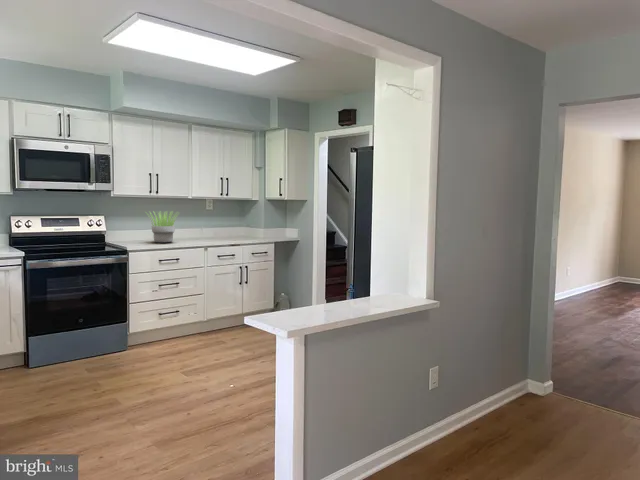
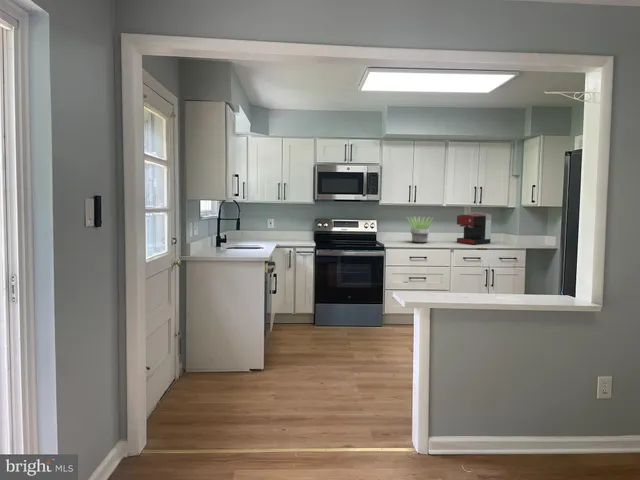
coffee maker: none [204,206,240,241] -> present [457,212,492,244]

